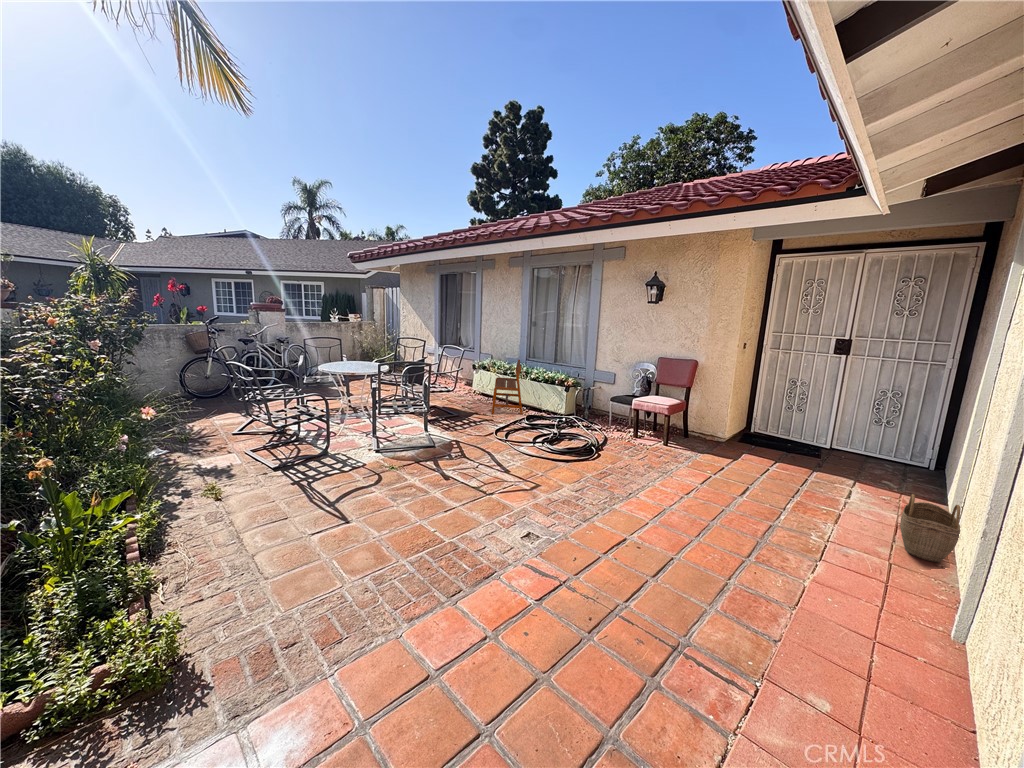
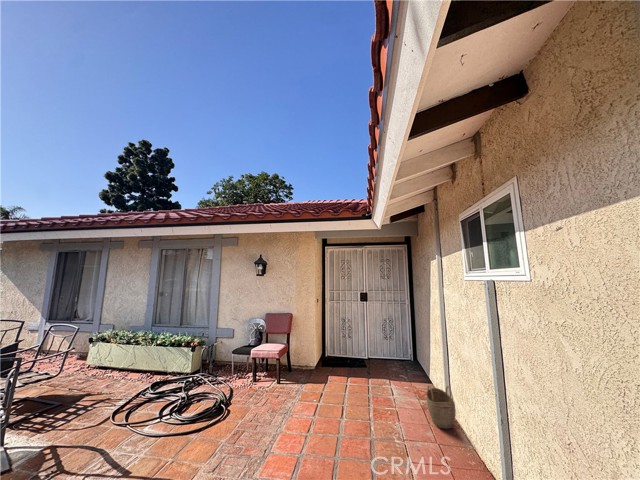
bench: present [492,360,523,414] -> none [107,328,147,393]

